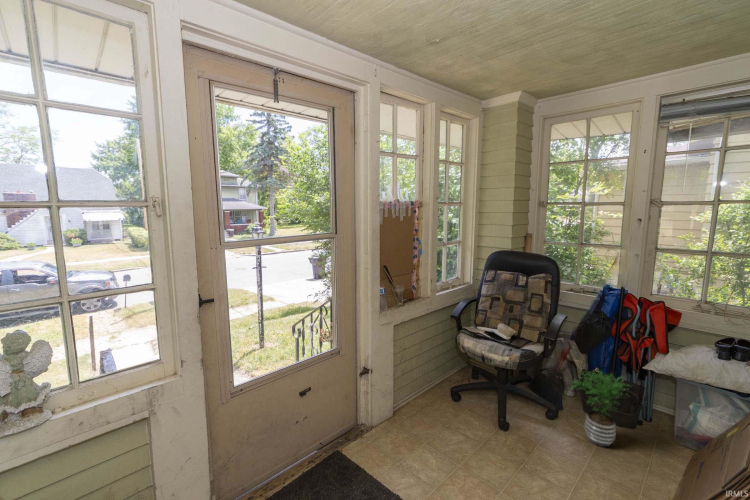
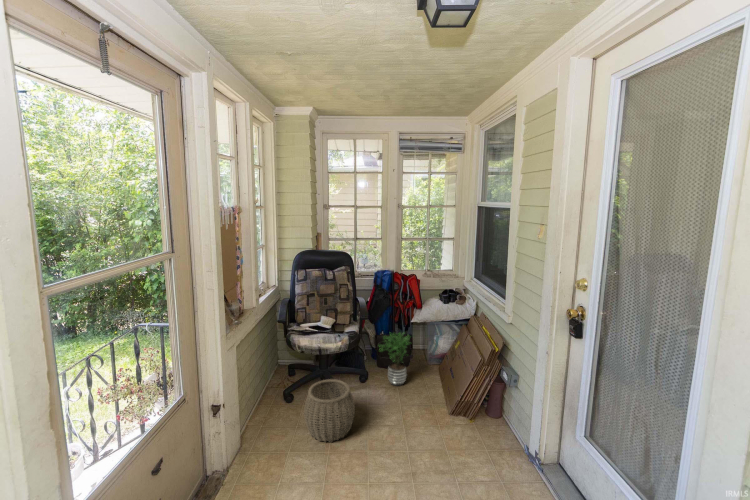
woven basket: none [447,390,507,463] -> present [304,379,355,442]

